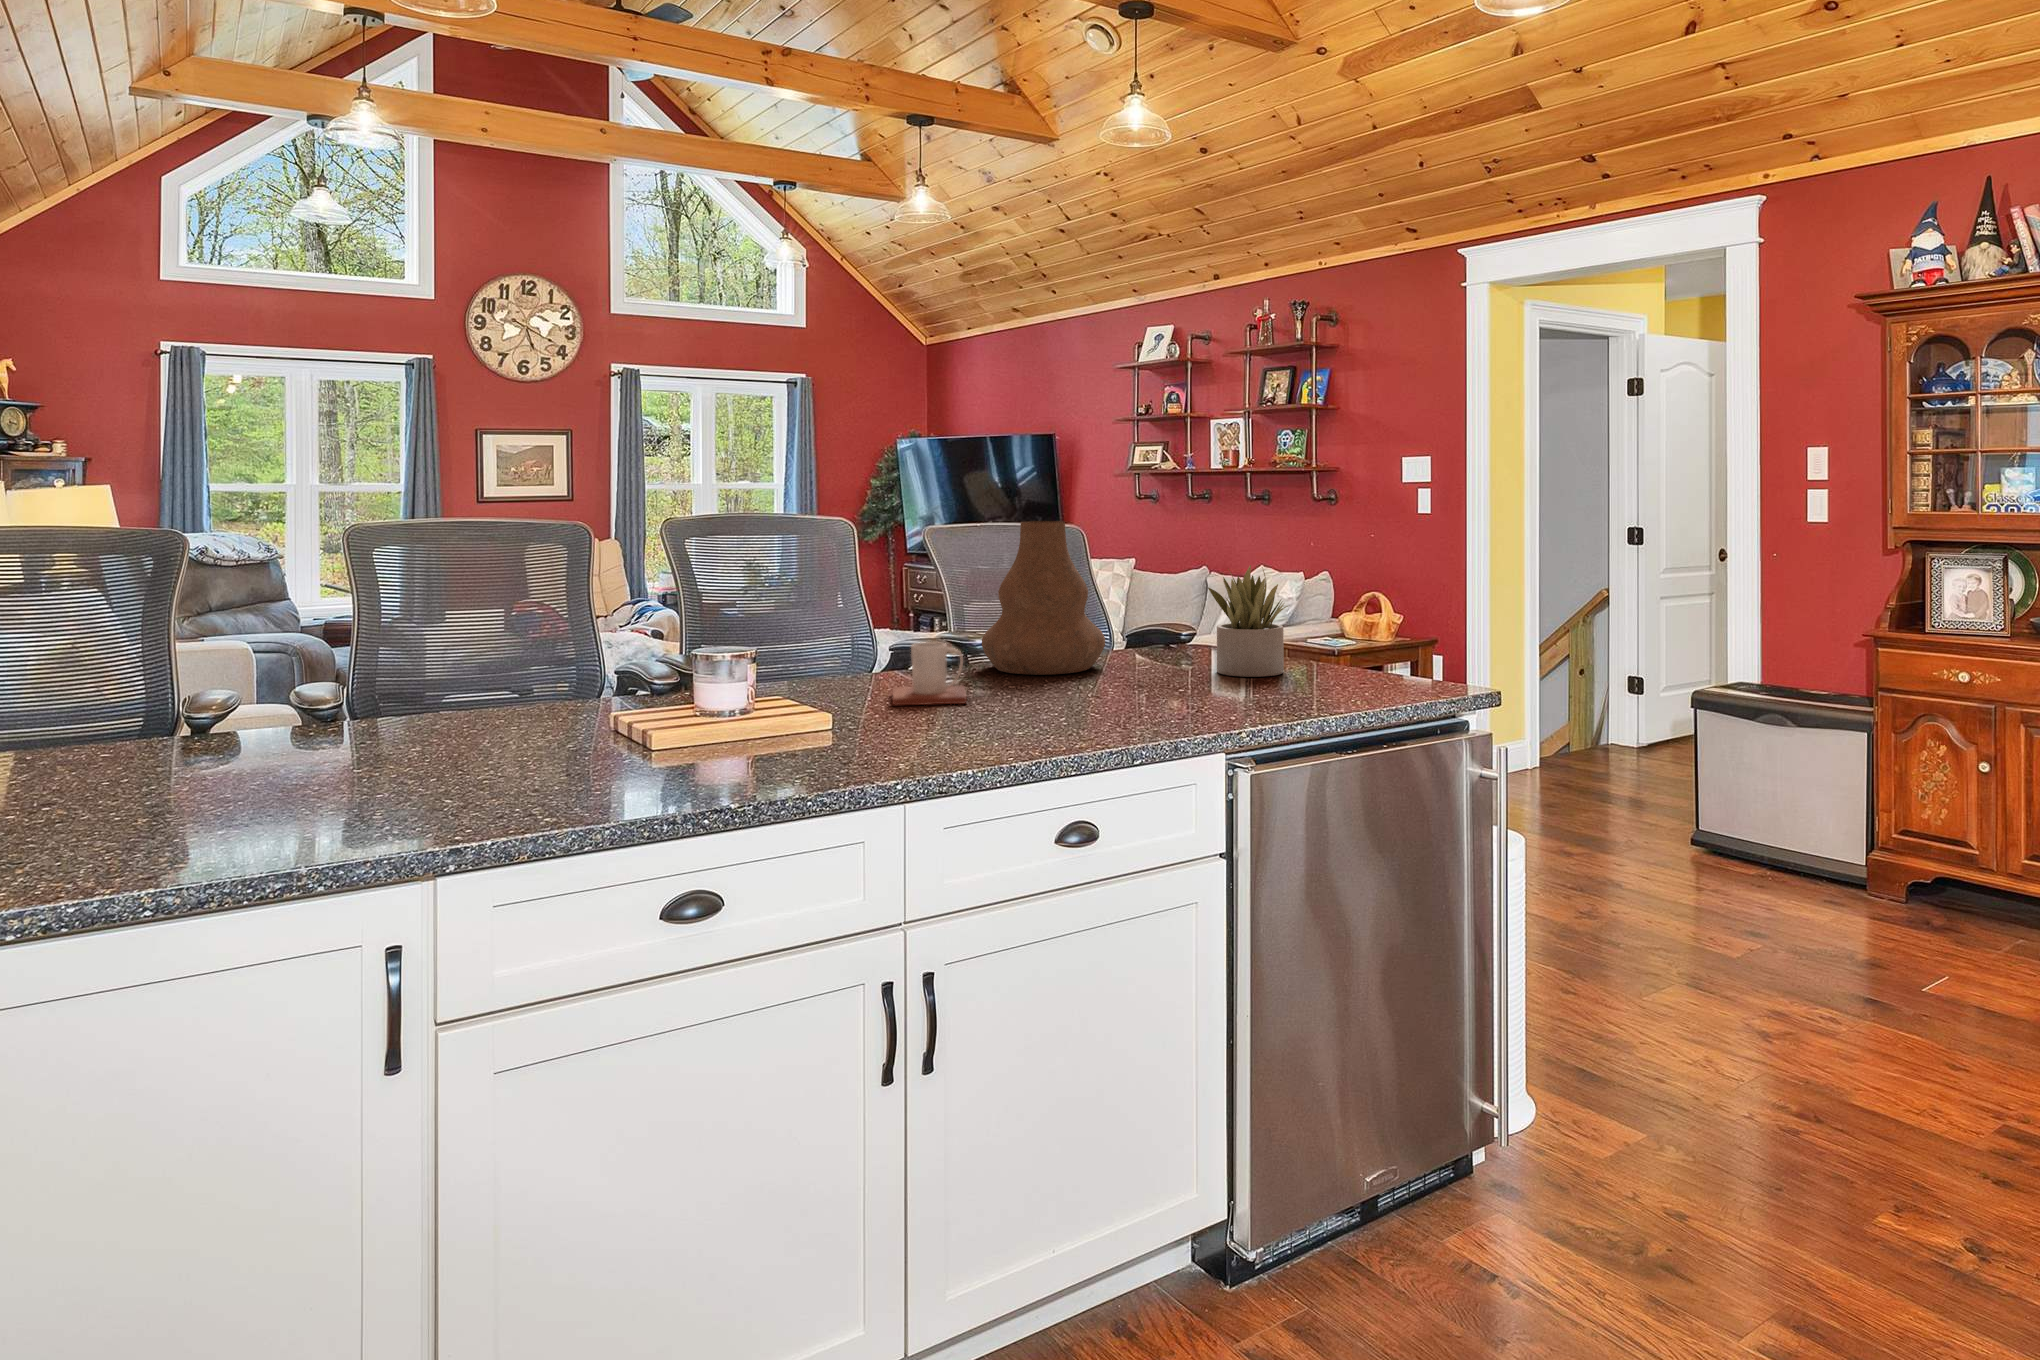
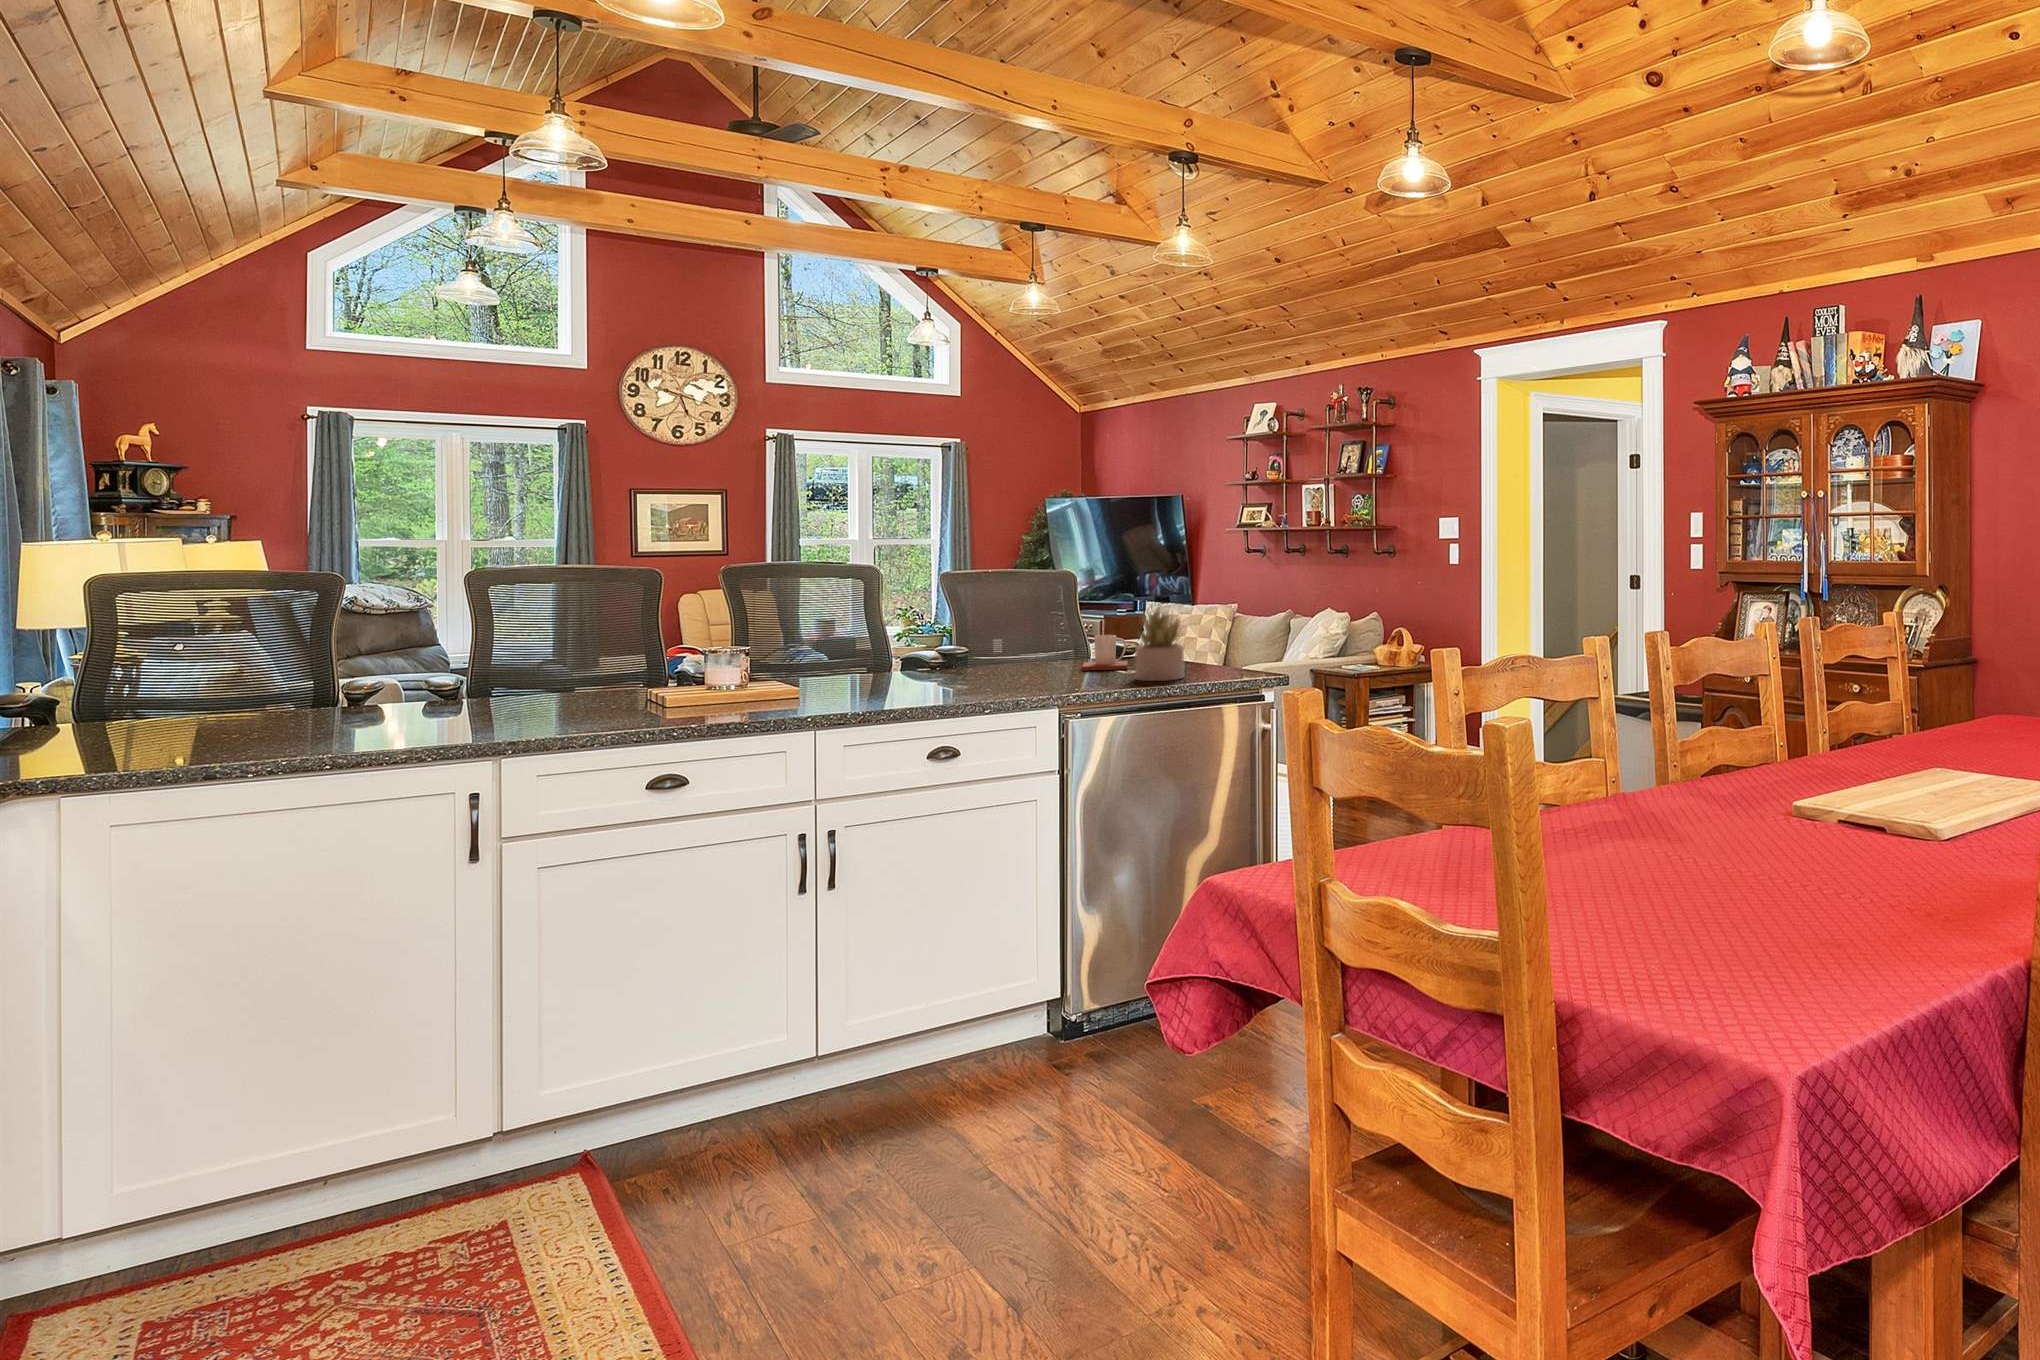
vase: present [982,521,1105,675] -> none [964,573,1059,682]
mug: present [892,642,967,705] -> present [1082,635,1128,671]

